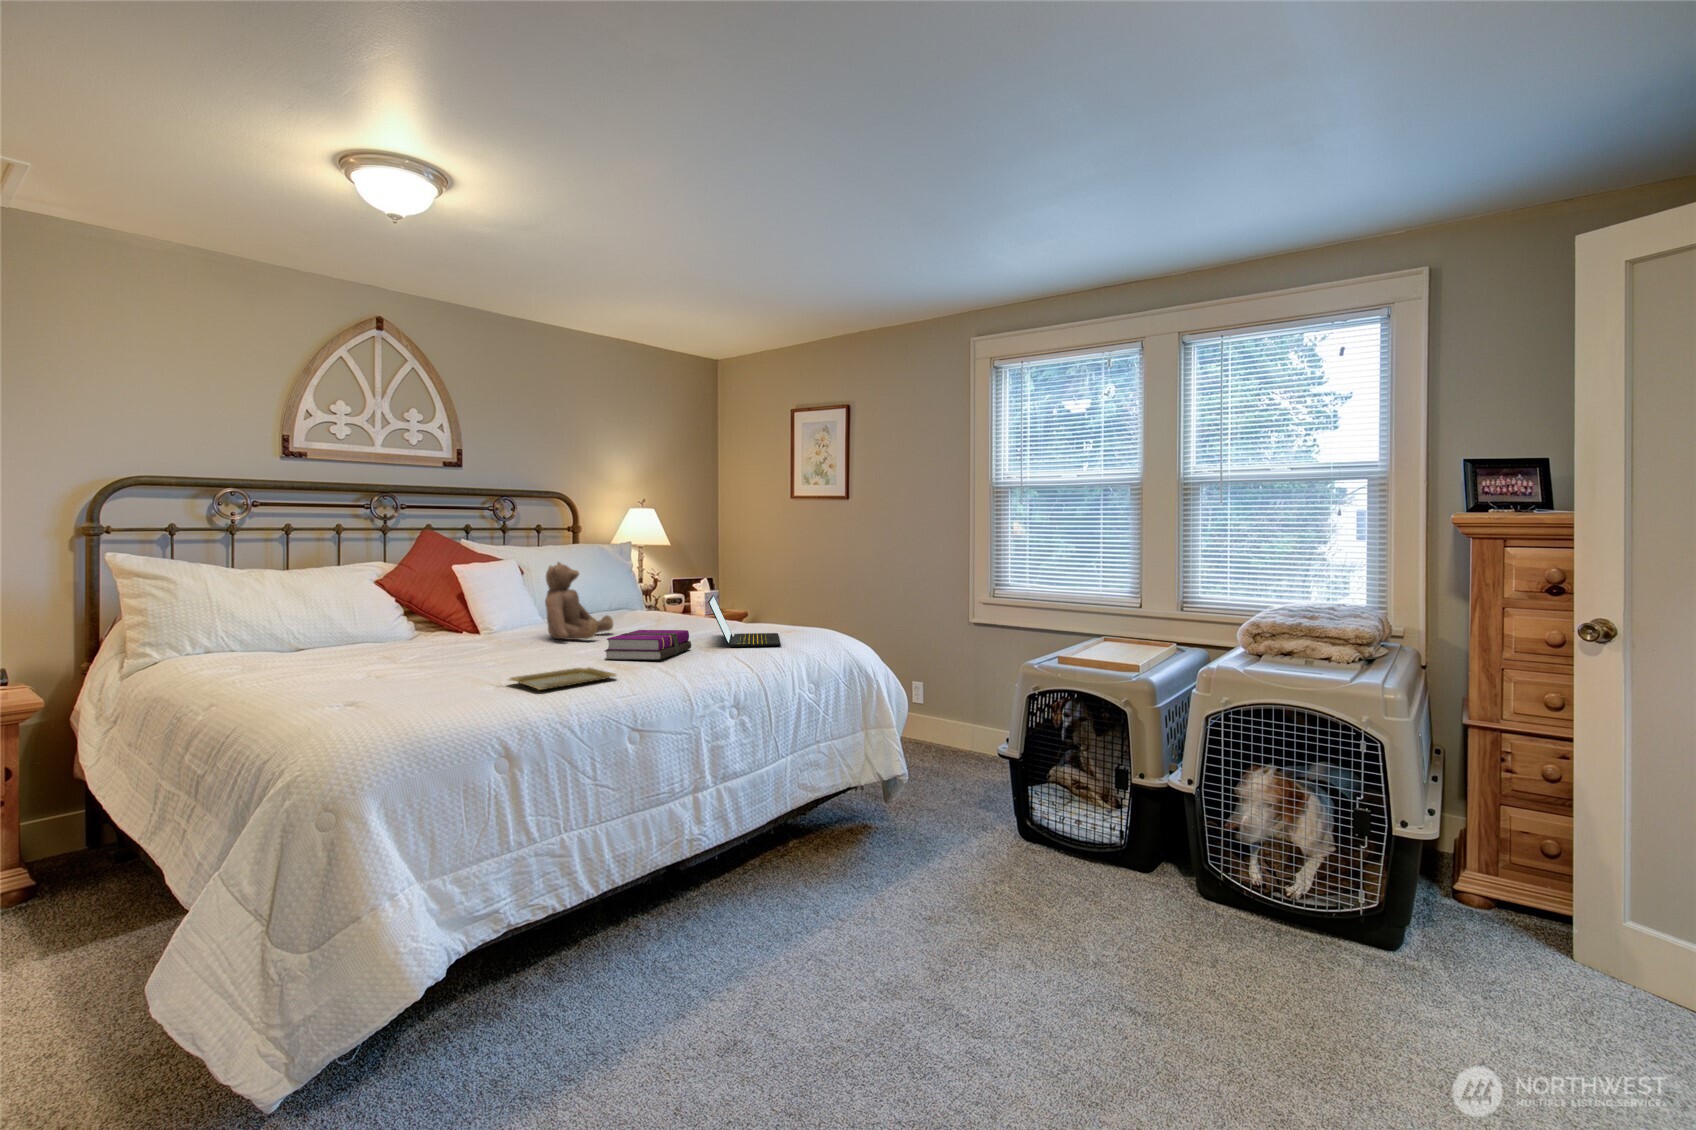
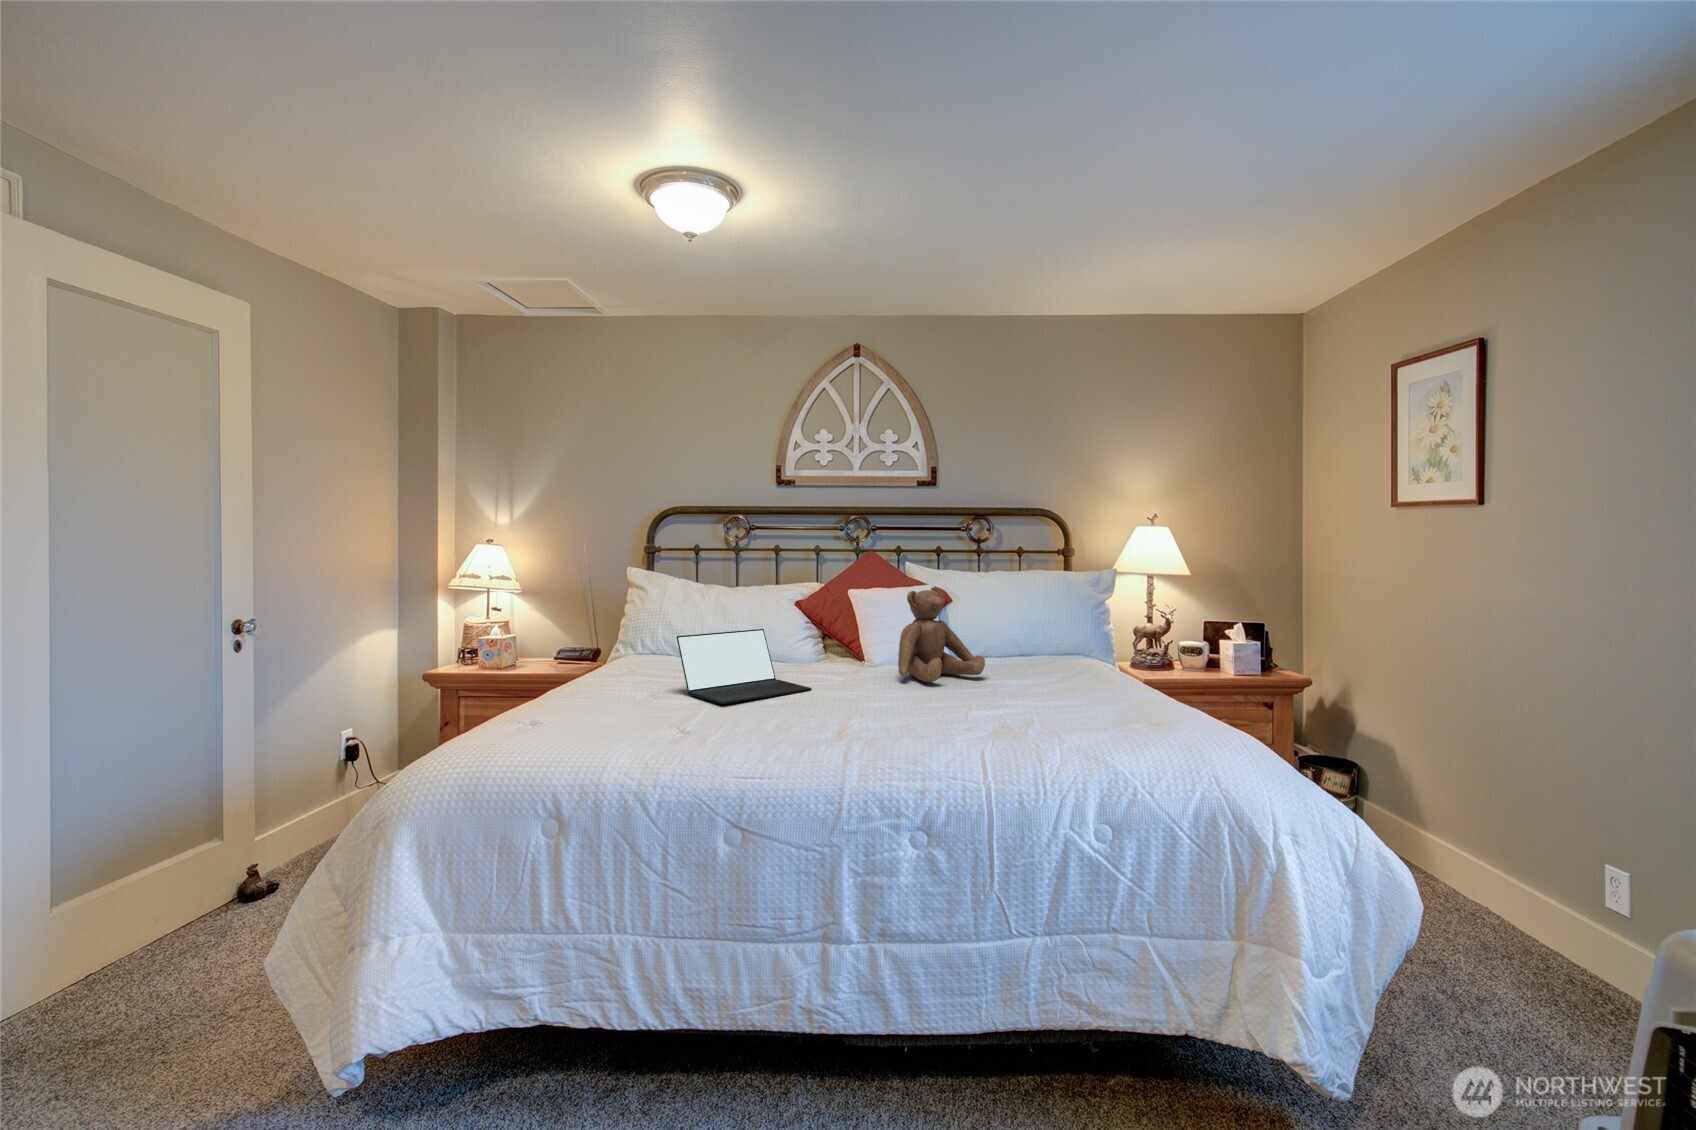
laptop: present [708,595,781,647] -> present [677,629,812,704]
notebook: present [605,630,691,660] -> none [862,683,988,732]
tray: present [510,668,616,690] -> none [672,719,793,746]

